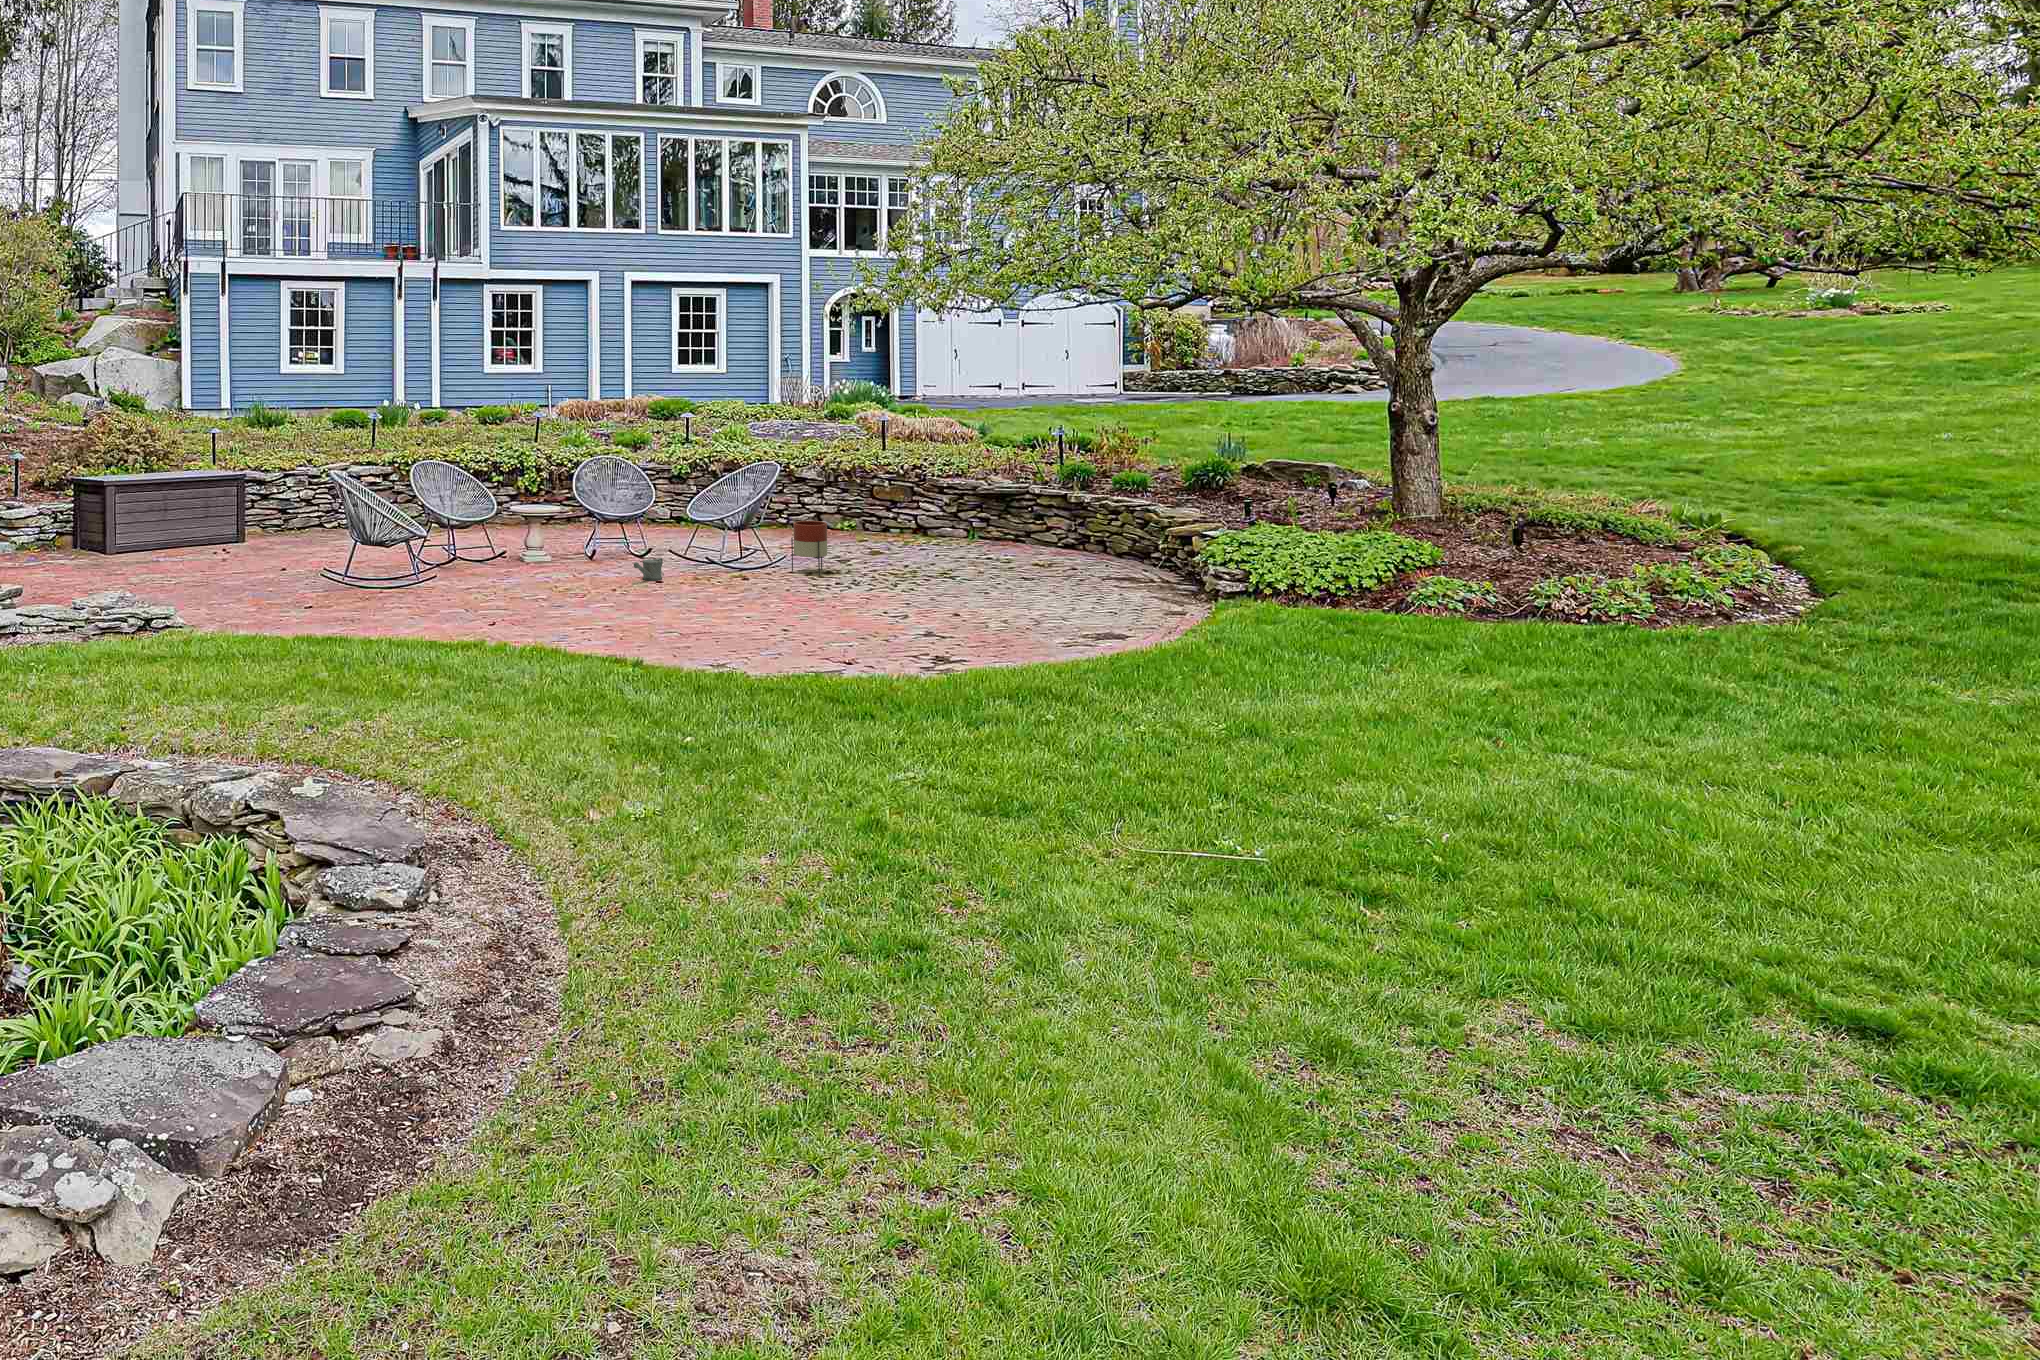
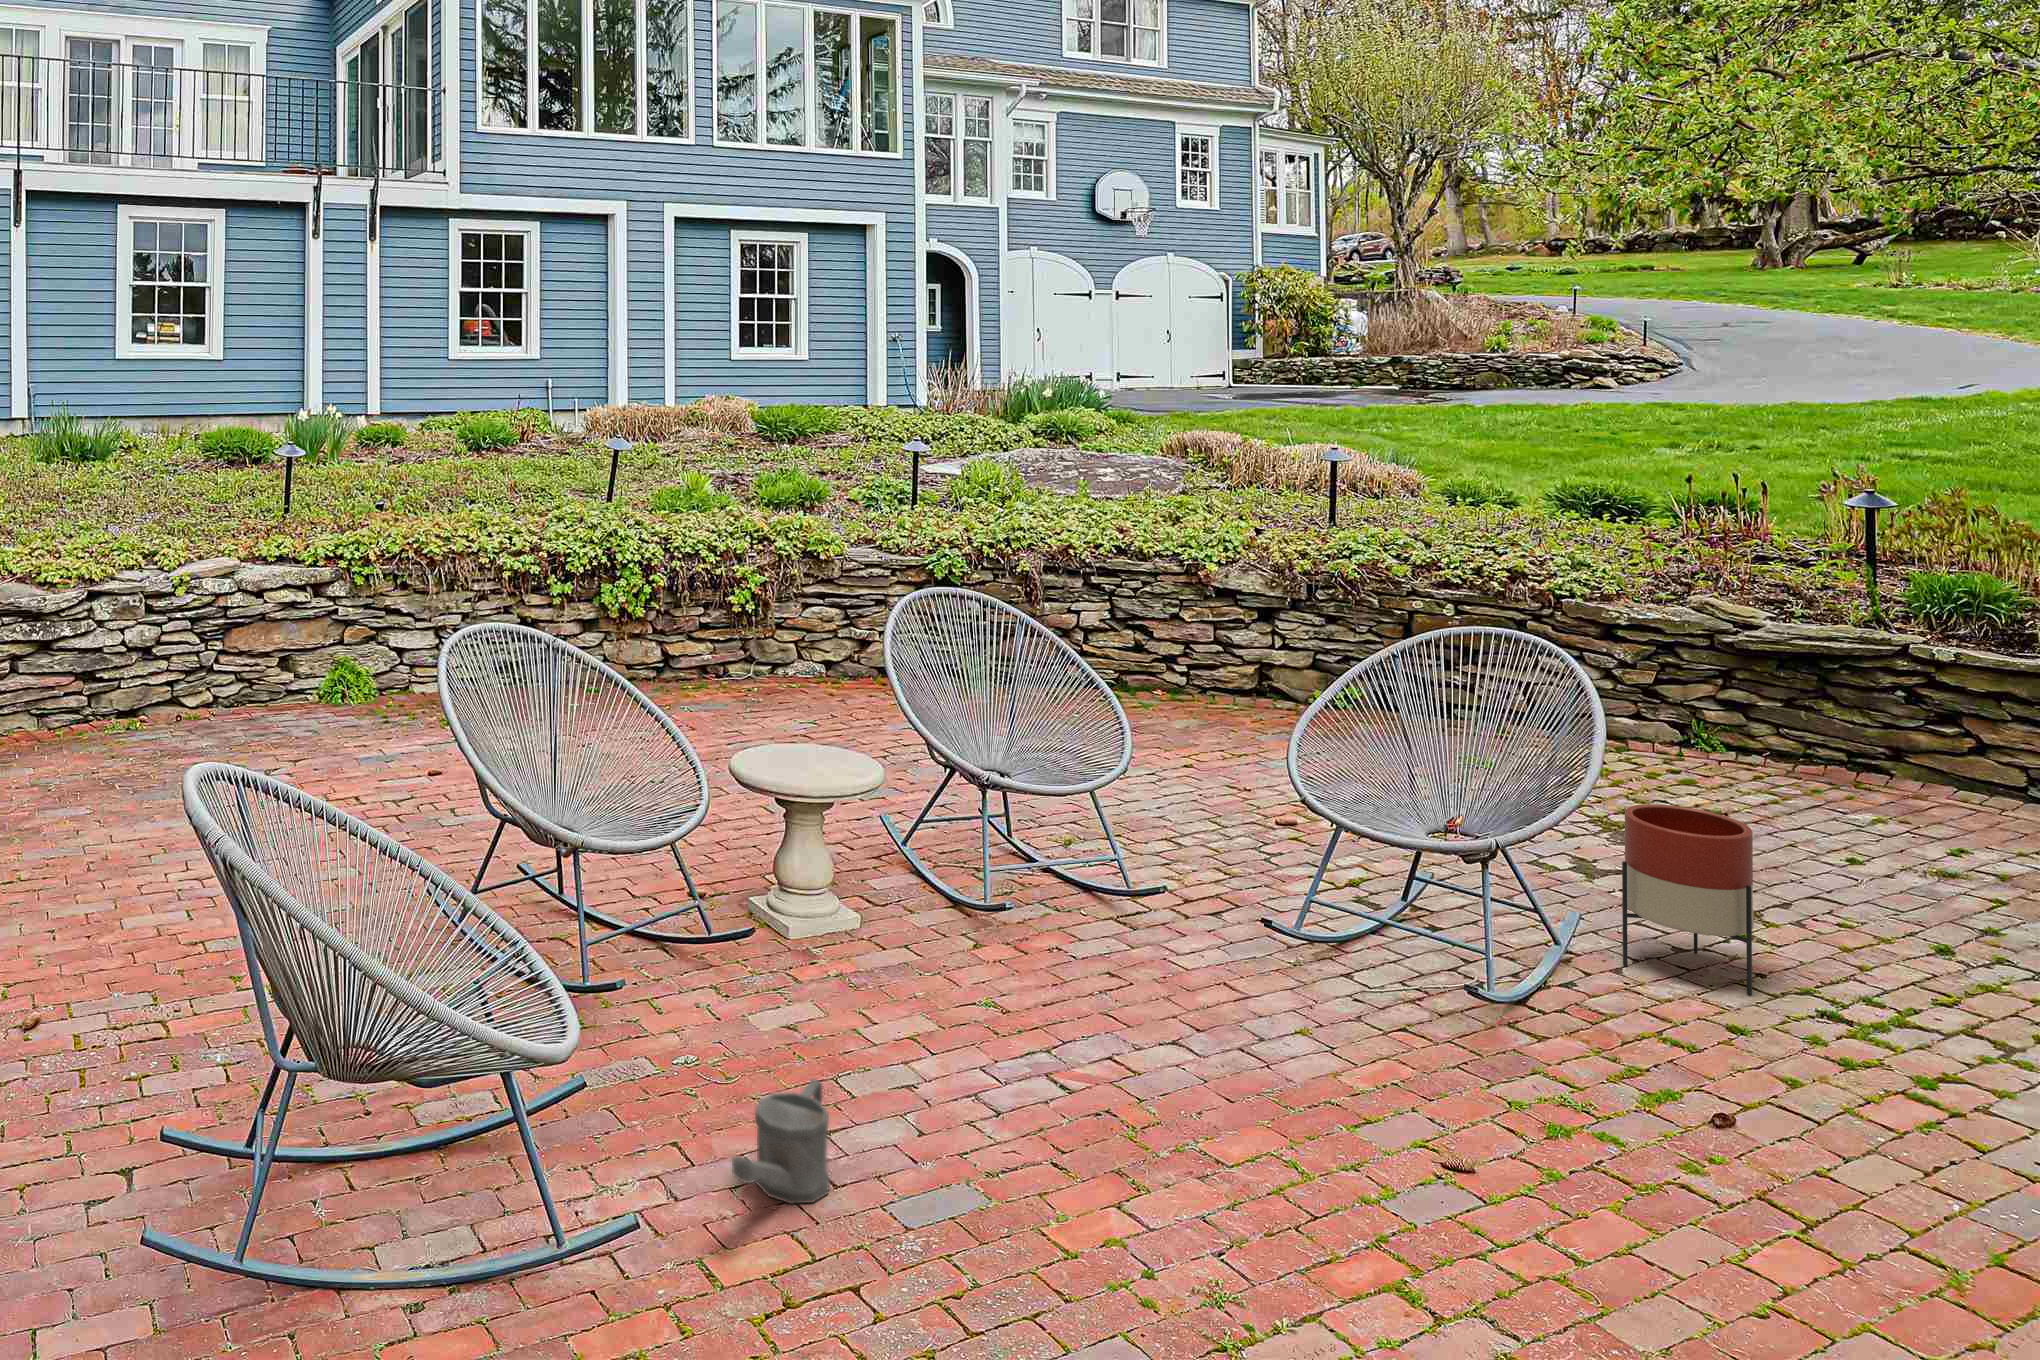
watering can: present [634,558,663,581] -> present [732,1079,830,1203]

